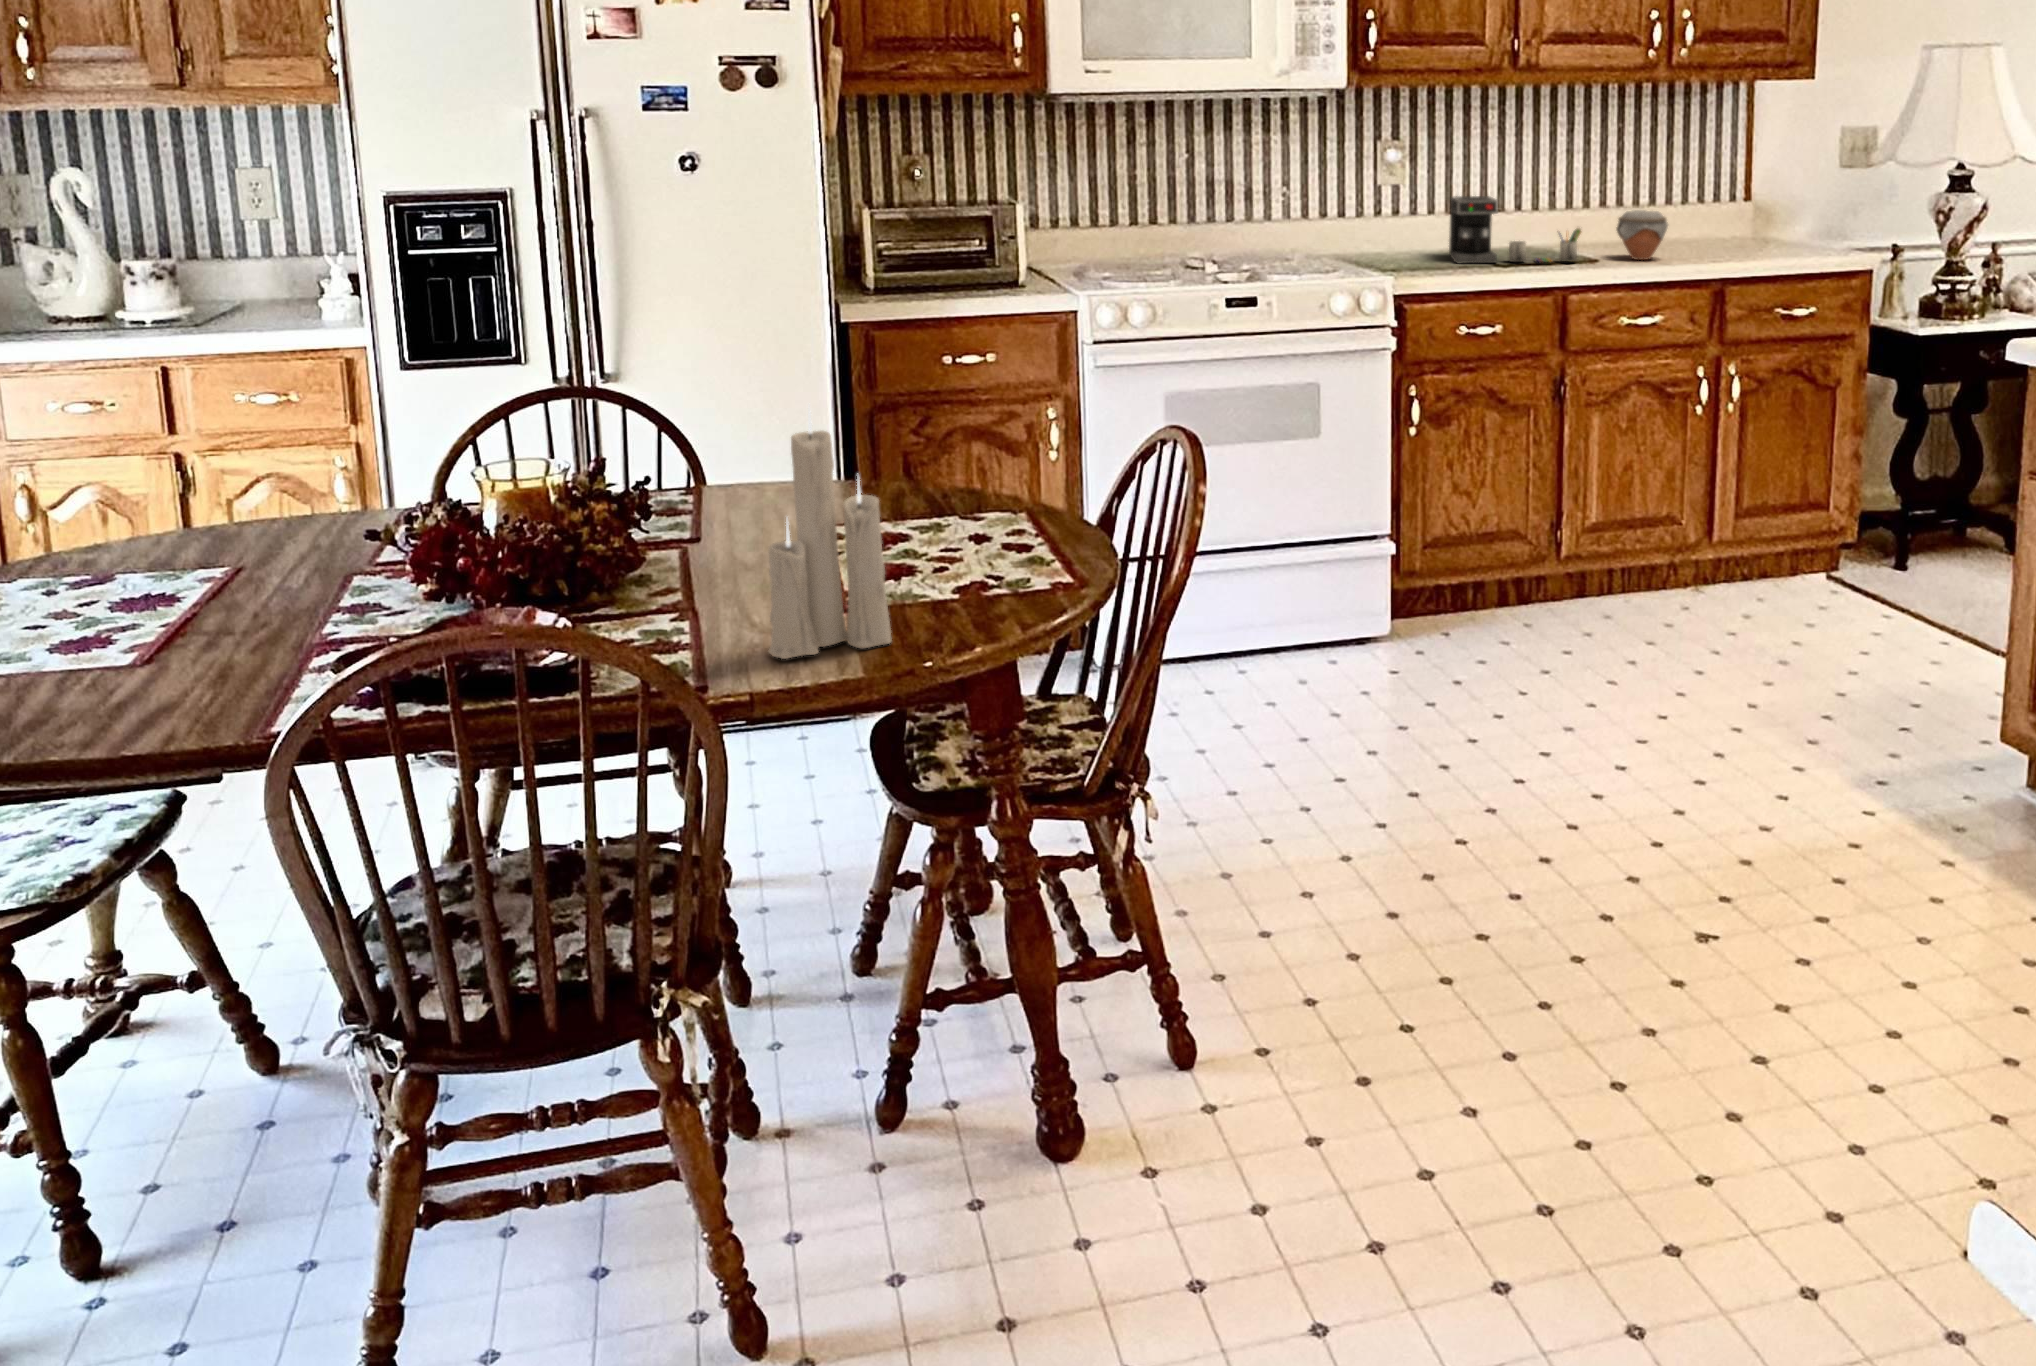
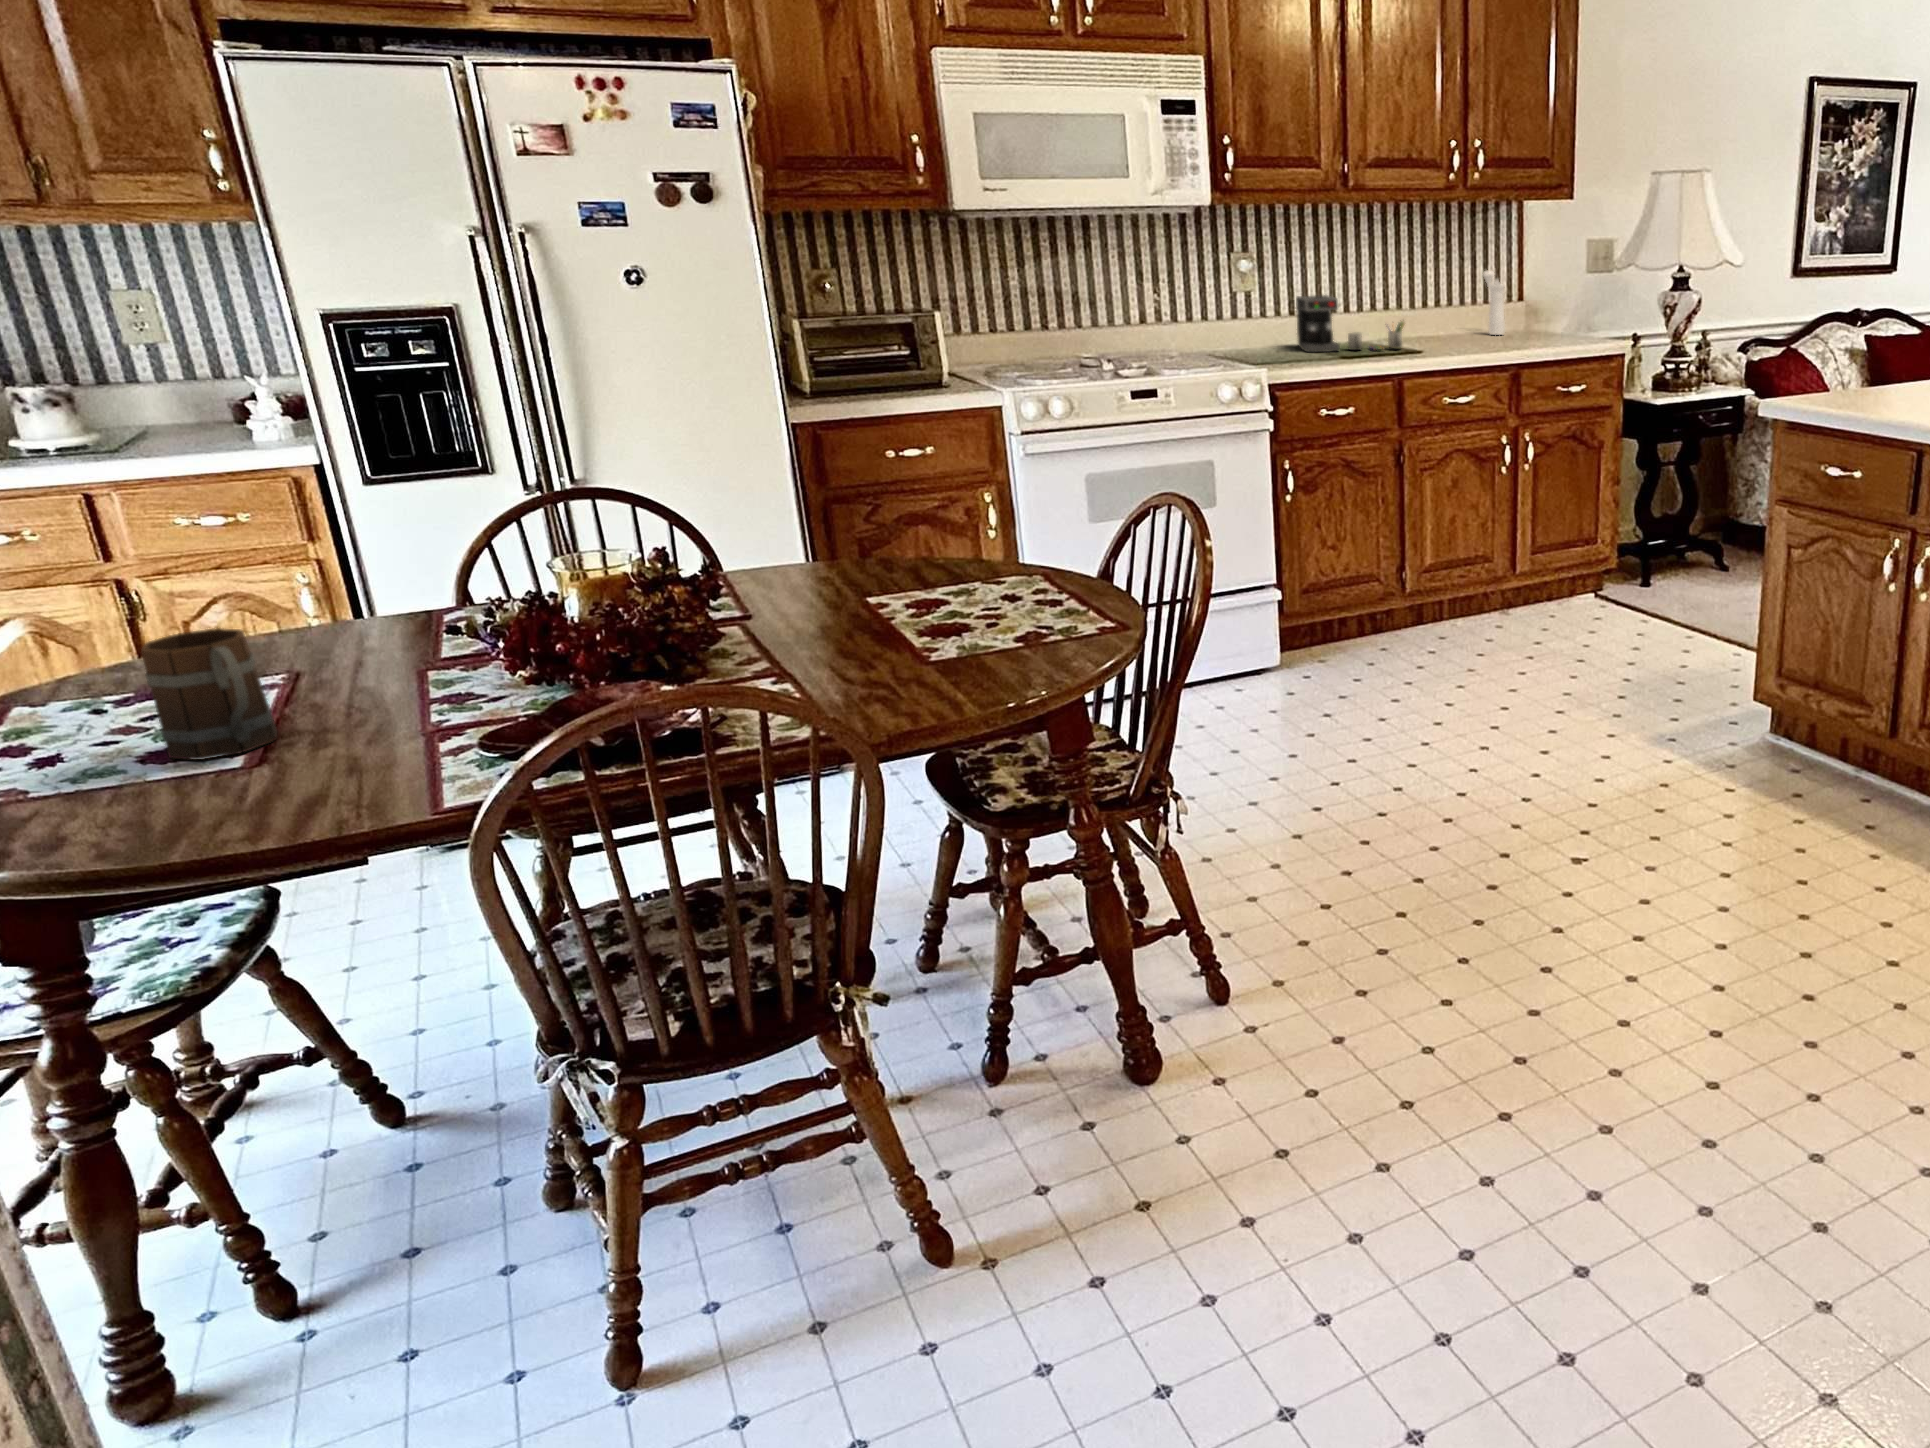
pepper mill: none [1696,169,1722,248] -> present [1483,271,1505,335]
jar: present [1617,210,1668,260] -> none [1429,305,1470,346]
candle: present [768,407,891,659] -> none [881,469,991,705]
mug: none [62,520,184,655] -> present [141,628,277,760]

